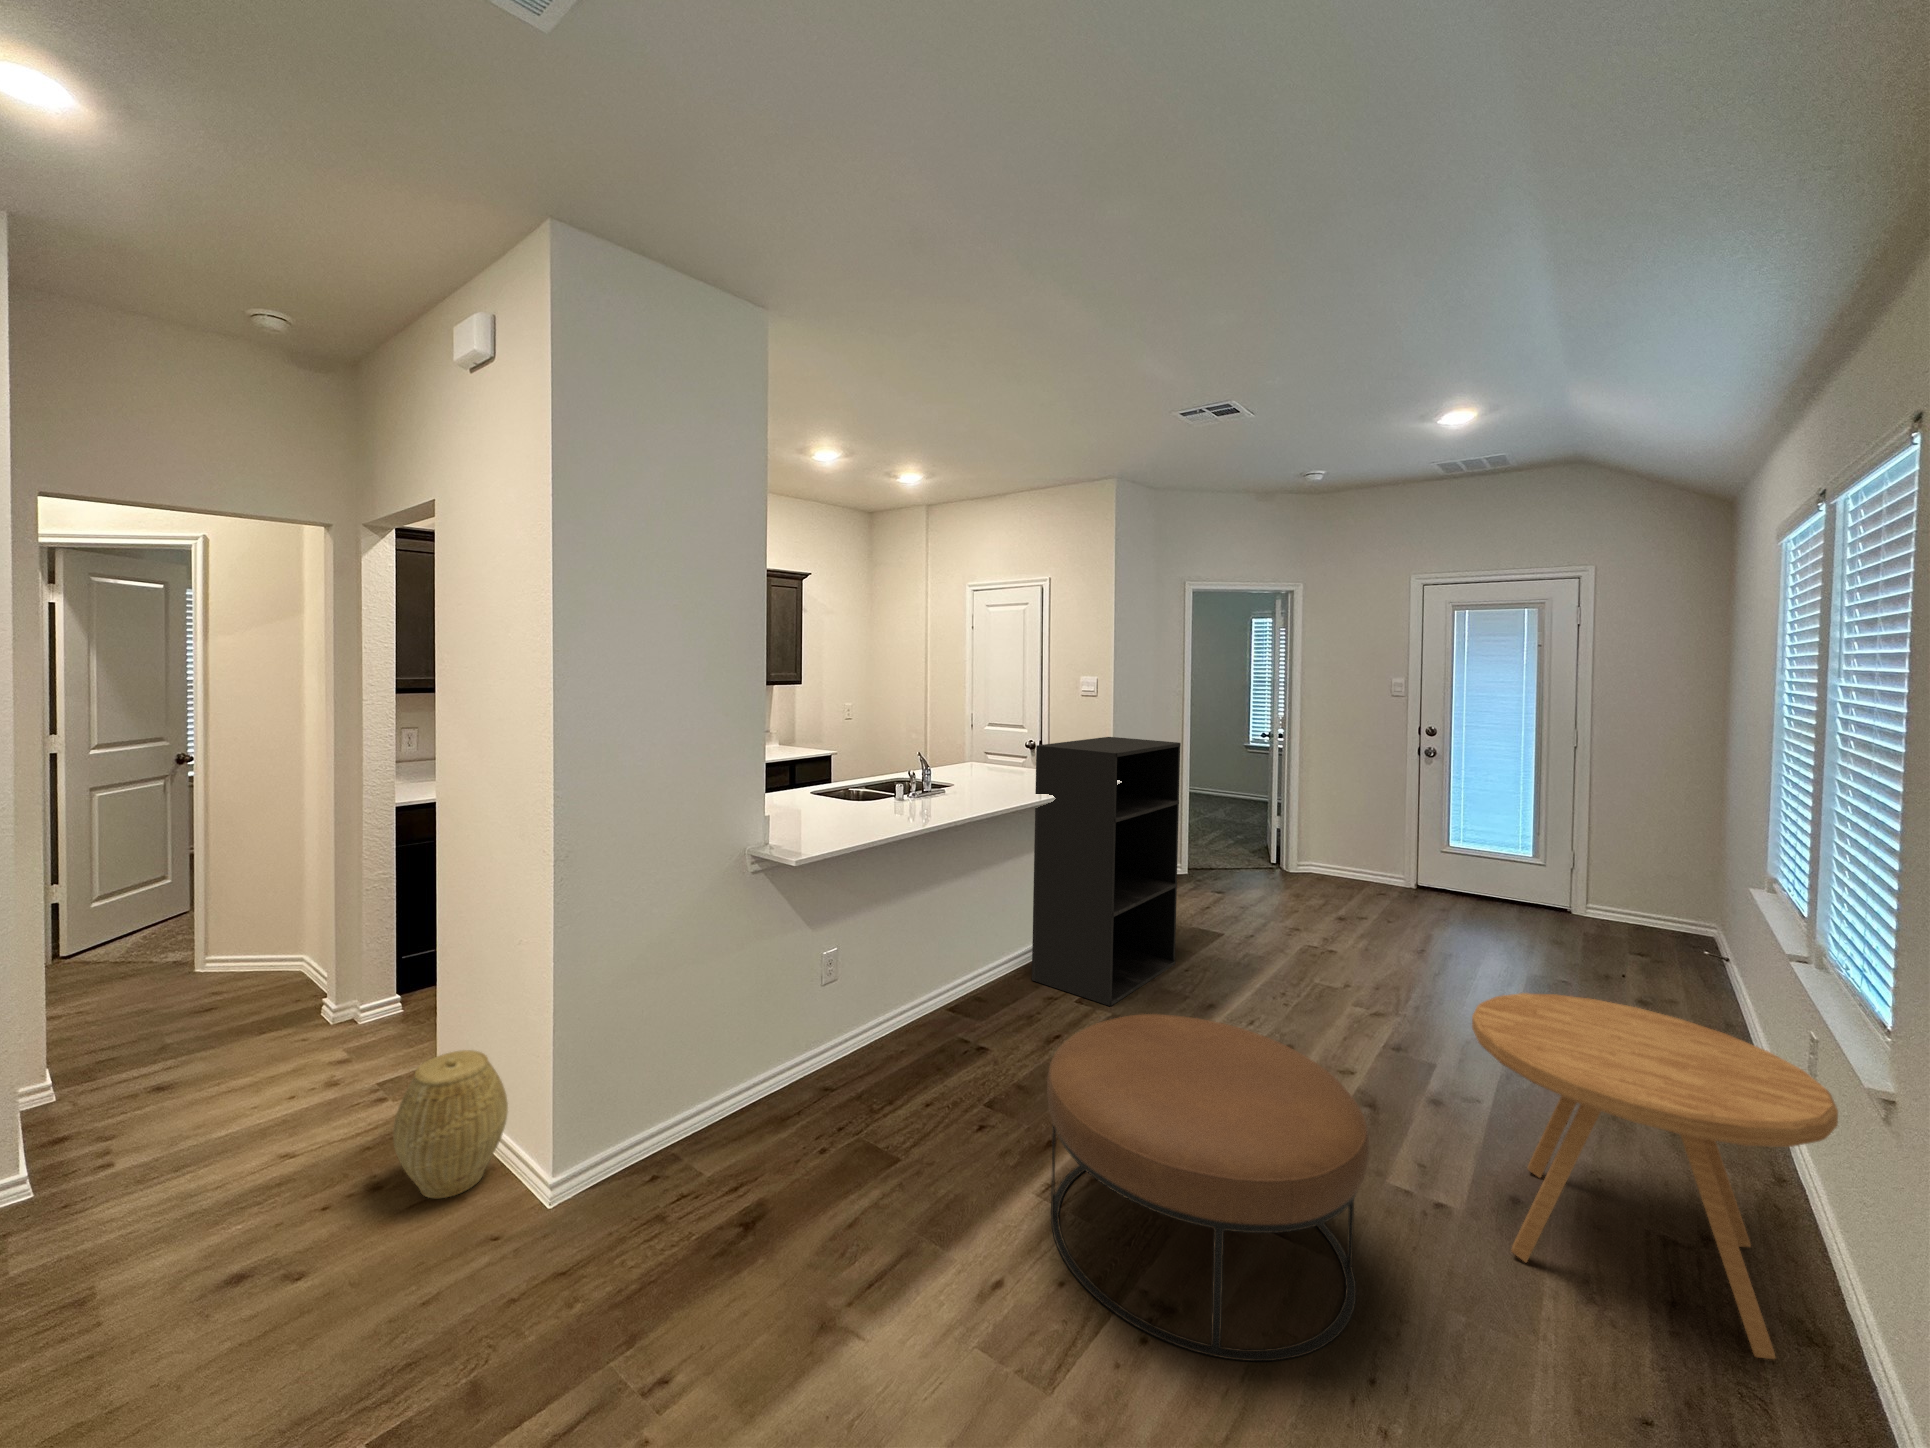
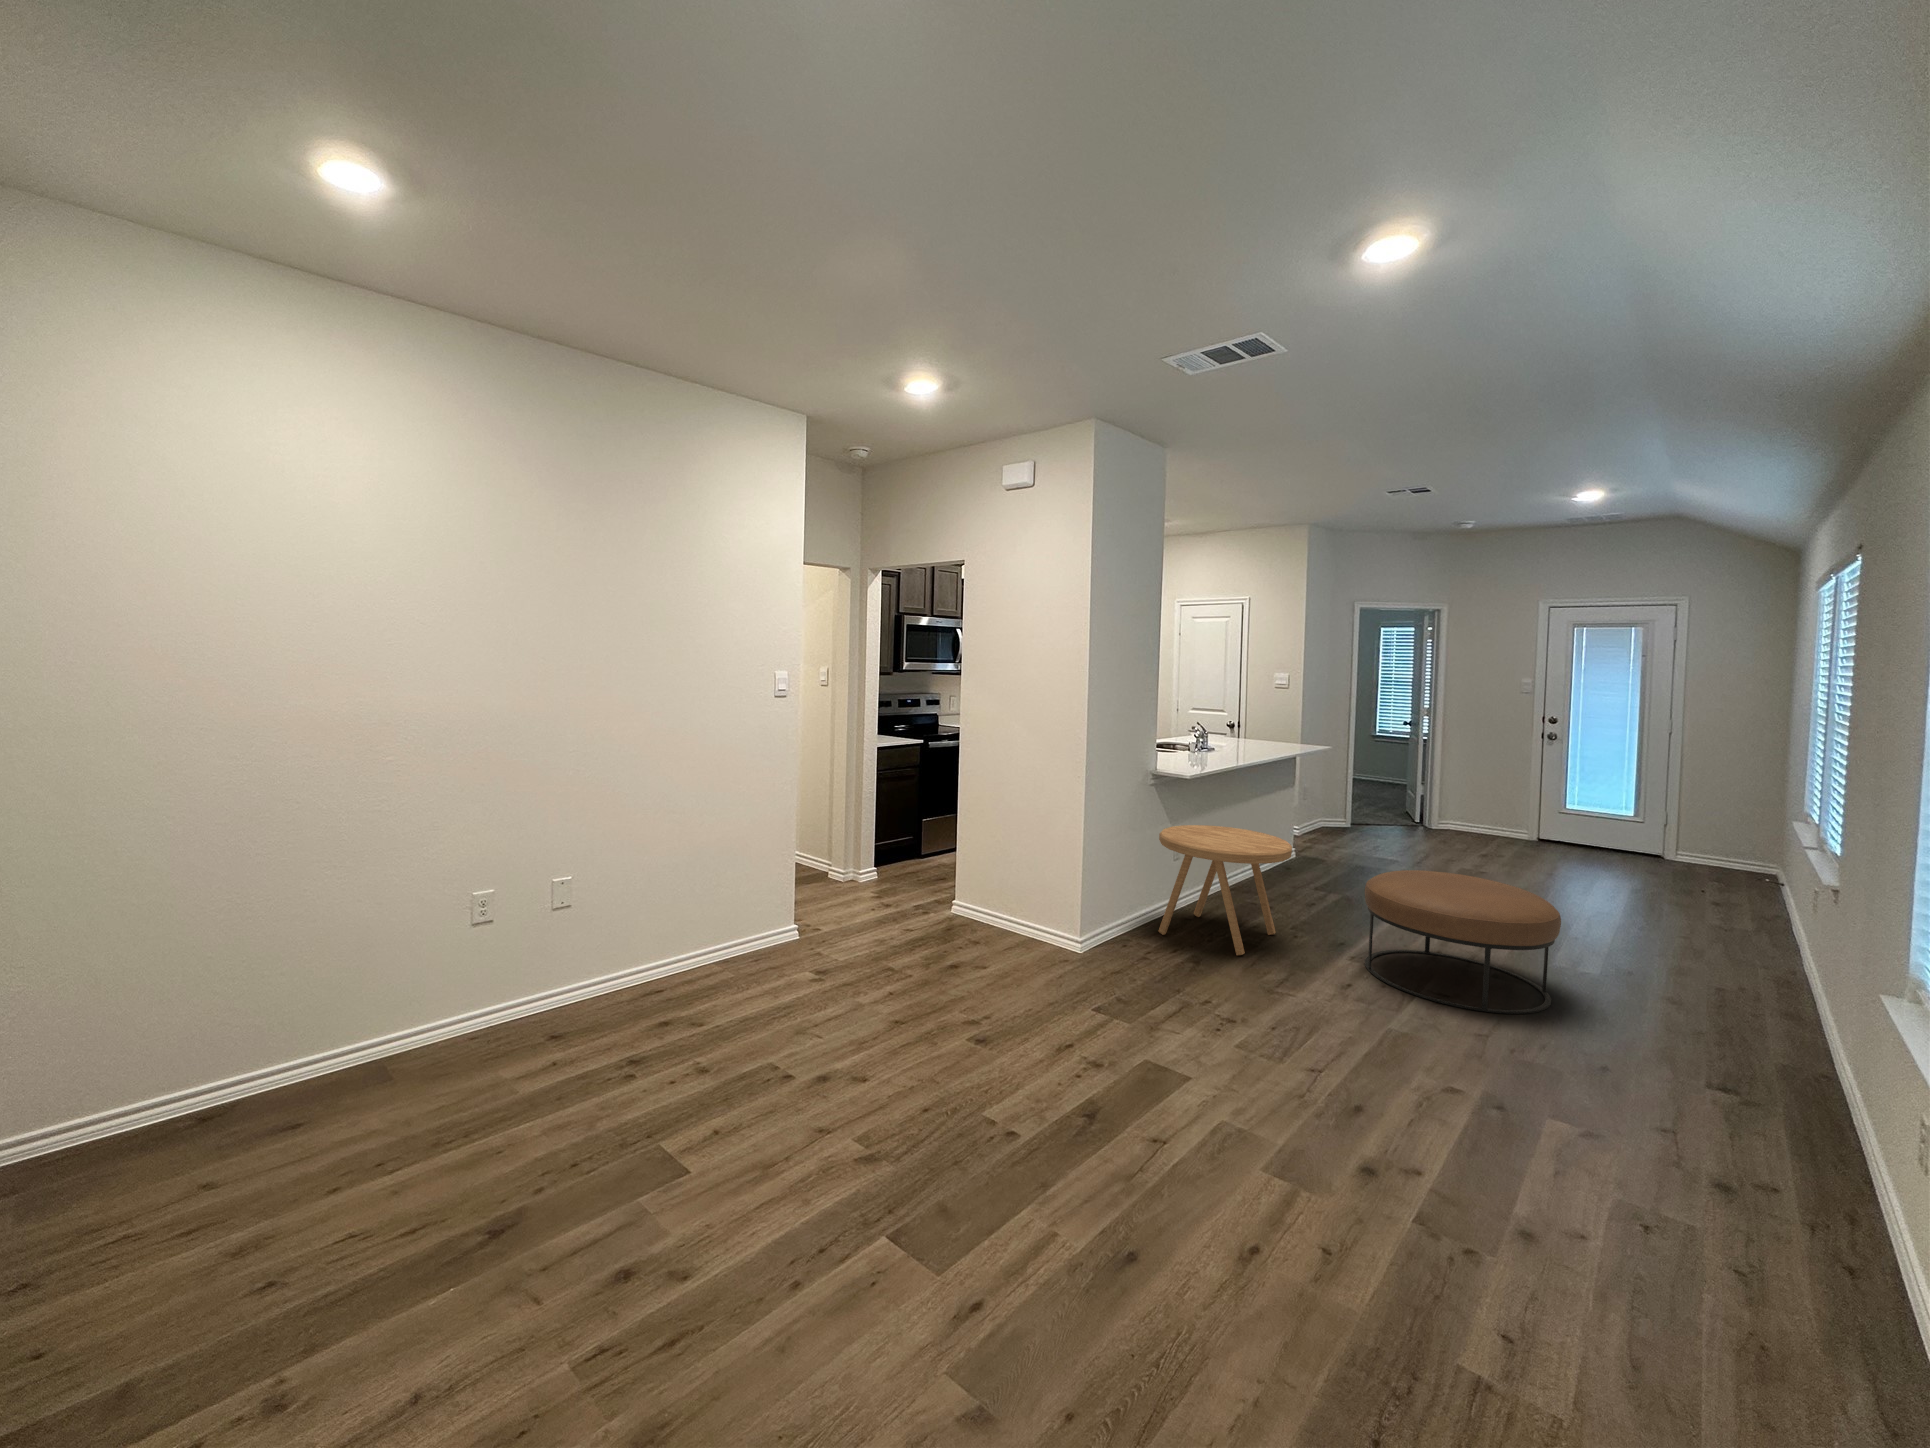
bookshelf: present [1032,737,1181,1006] -> none [1278,717,1381,894]
side table: present [1472,993,1838,1359] -> present [1159,825,1292,955]
woven basket: present [393,1050,508,1199] -> none [993,878,1048,952]

